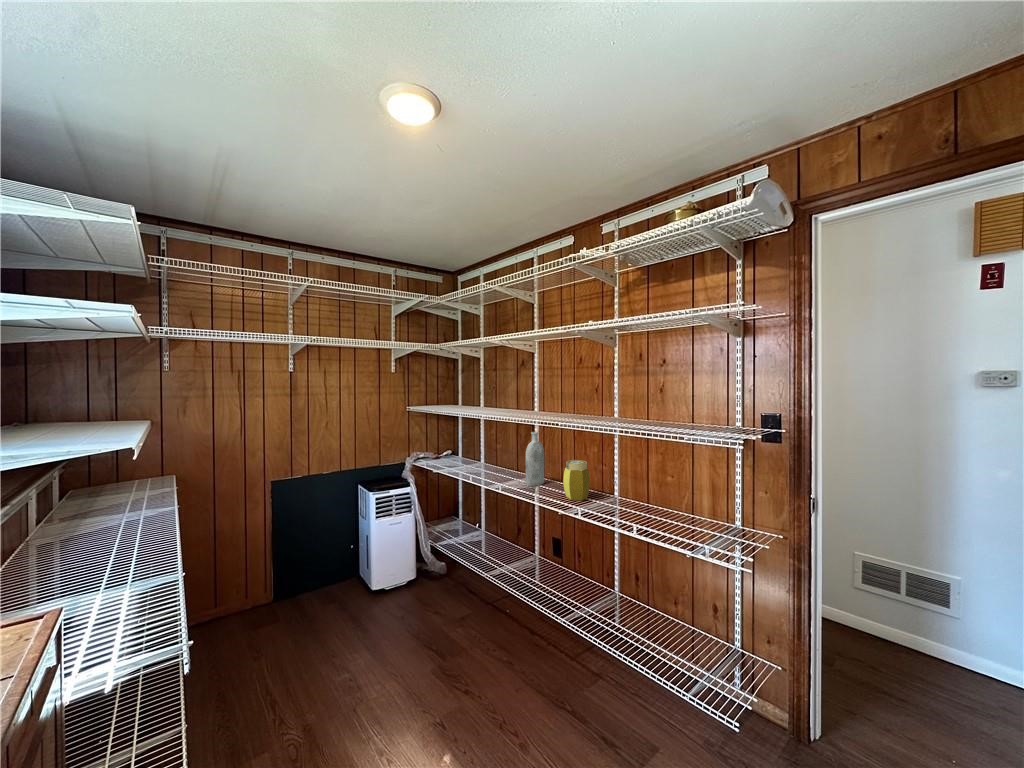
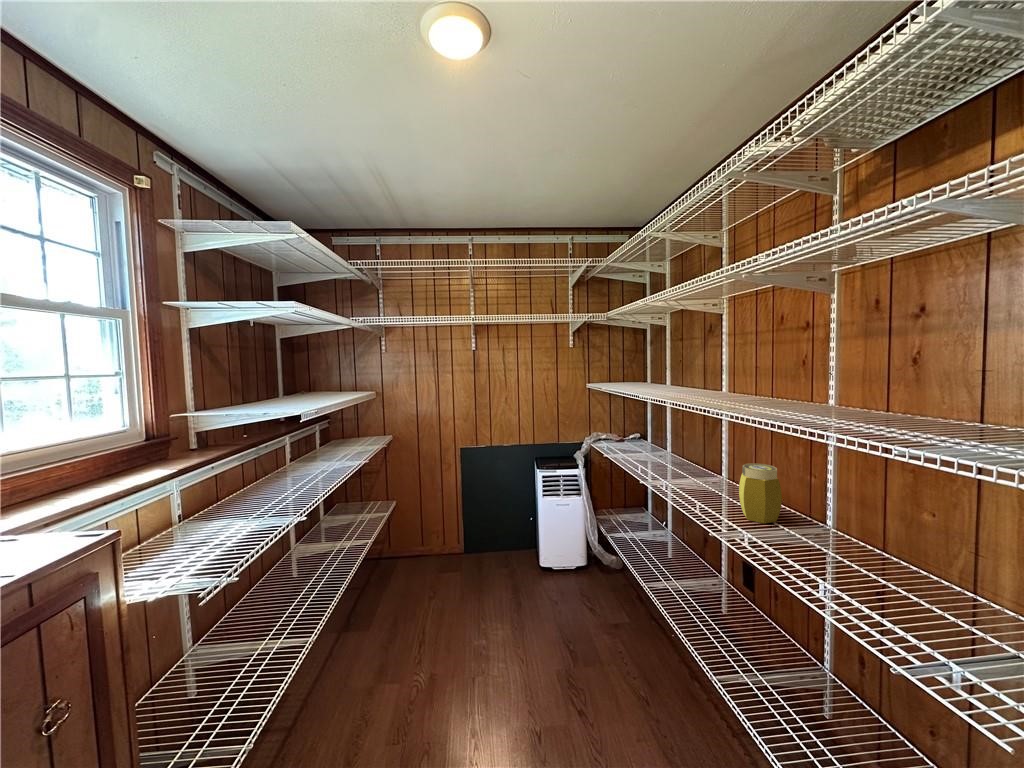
bottle: present [525,432,544,486] -> none [698,420,728,491]

